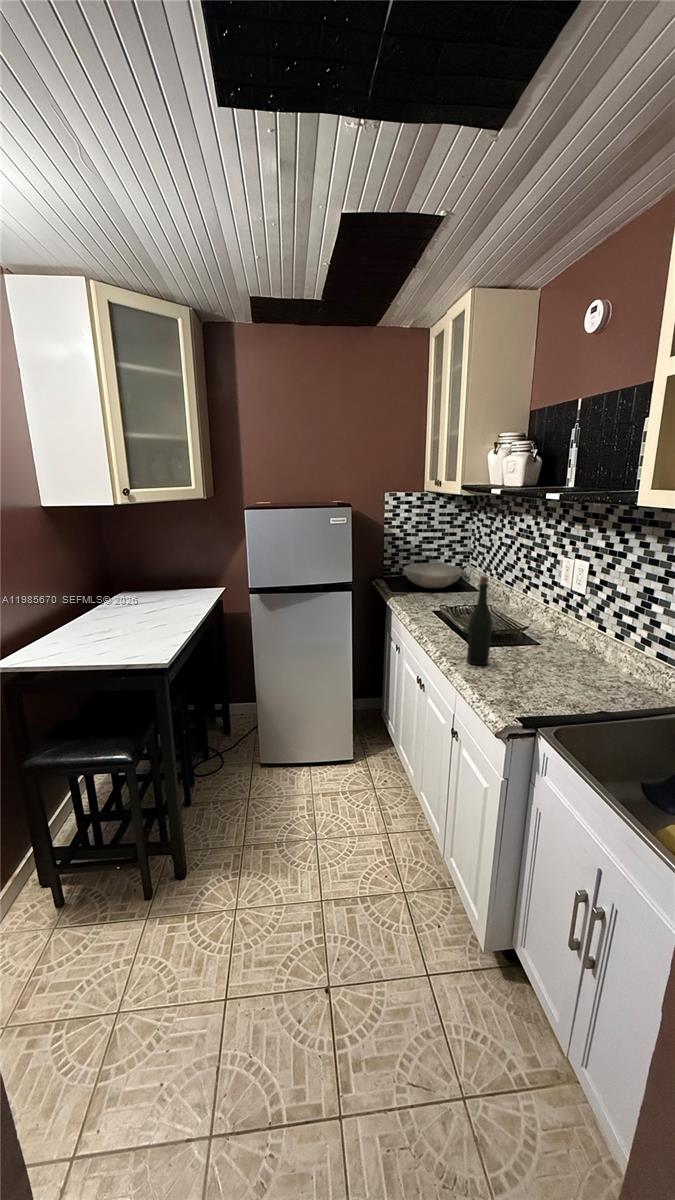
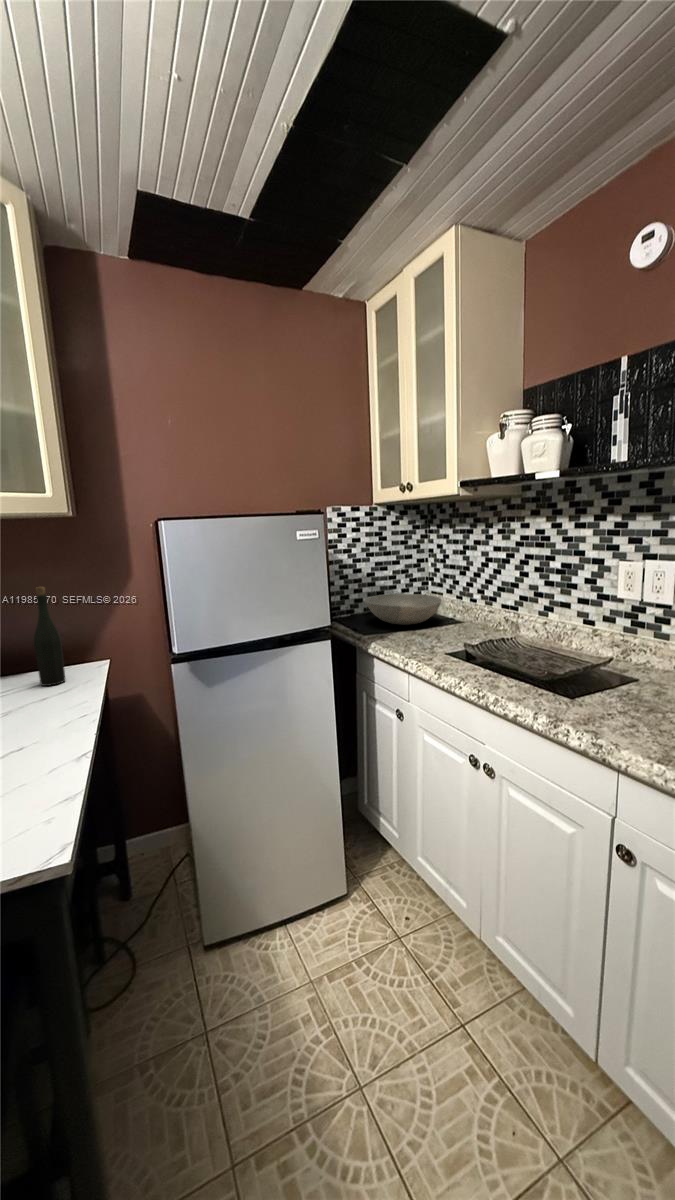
bottle: present [467,576,492,665] -> present [34,587,65,686]

